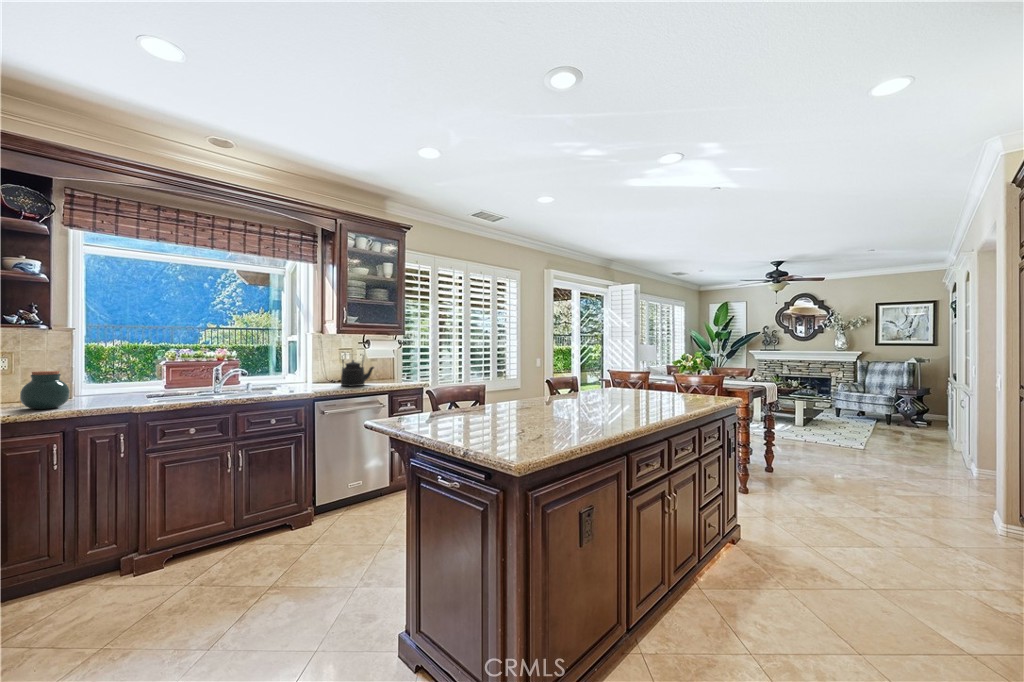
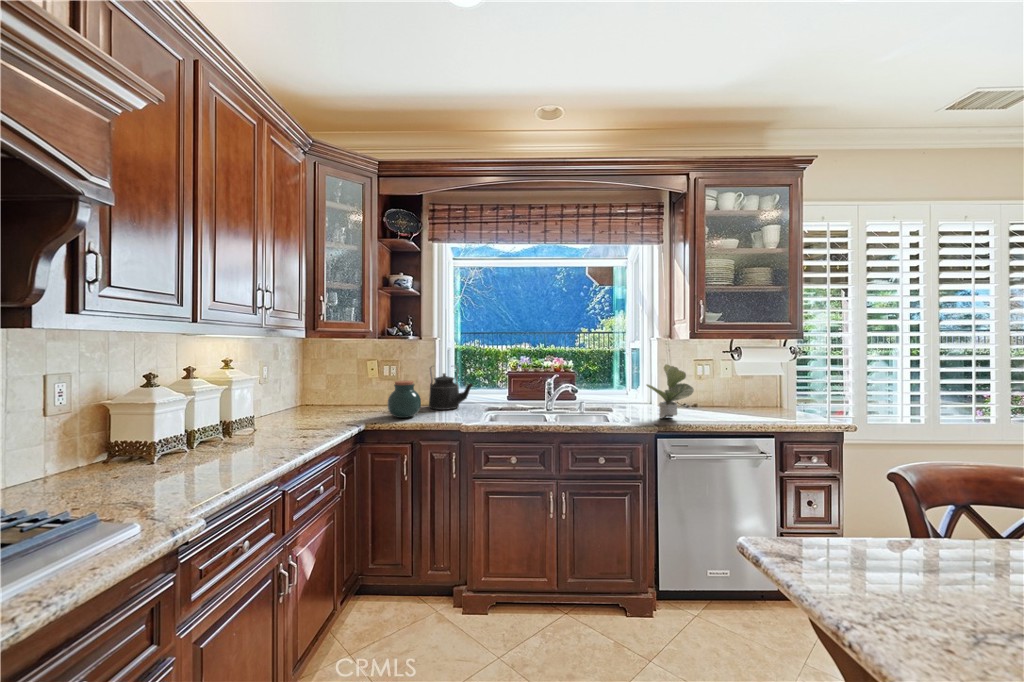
potted plant: none [306,351,340,389] -> present [647,364,694,418]
kettle: present [341,356,374,386] -> present [429,366,473,410]

